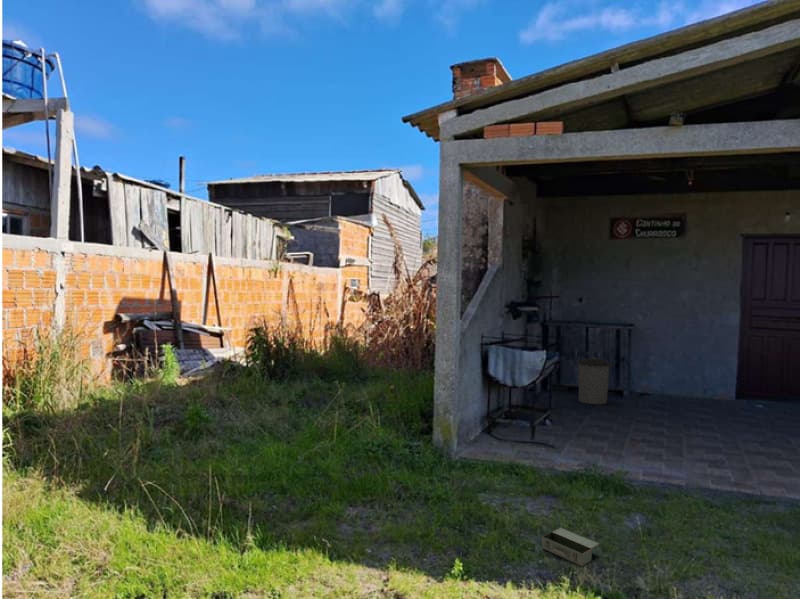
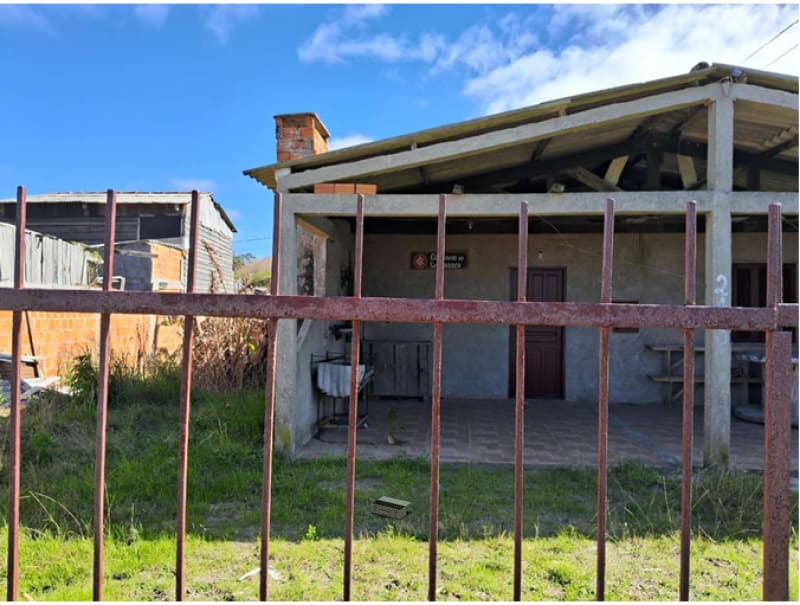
trash can: present [576,357,612,404] -> none [385,369,414,408]
potted plant: none [562,403,600,452] -> present [381,405,406,444]

